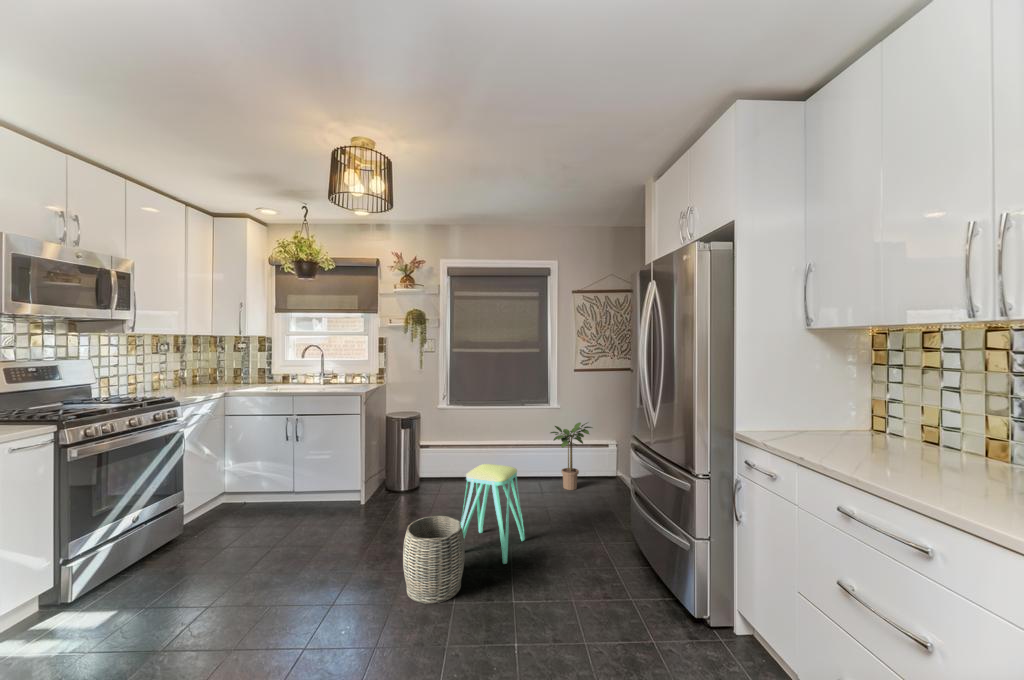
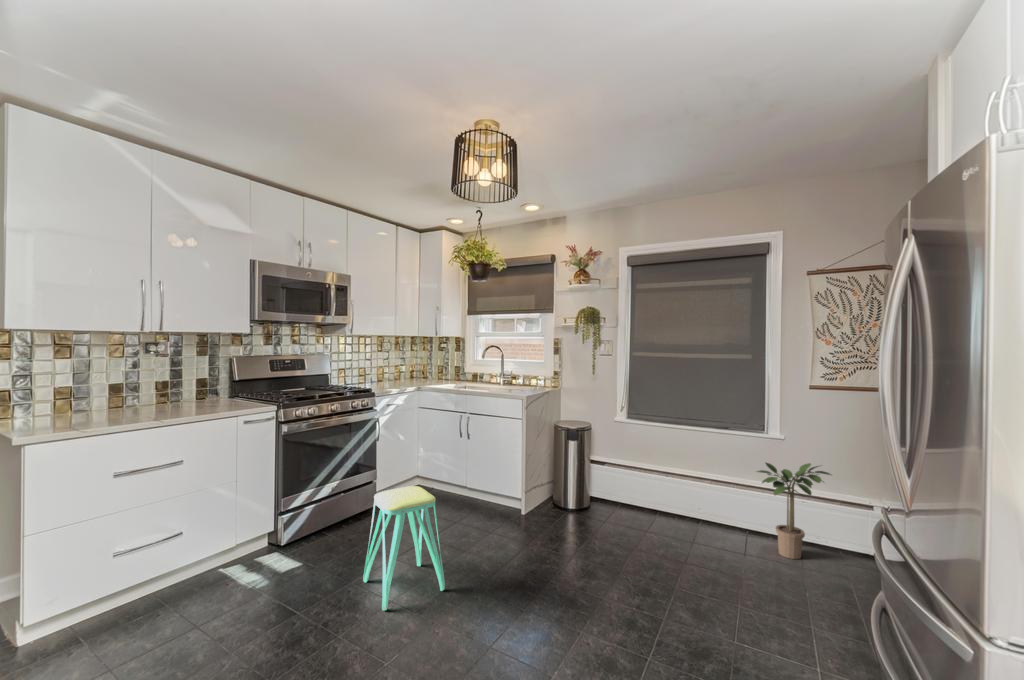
stool: present [461,464,525,564] -> present [363,486,445,611]
woven basket: present [403,516,465,604] -> none [503,546,572,651]

